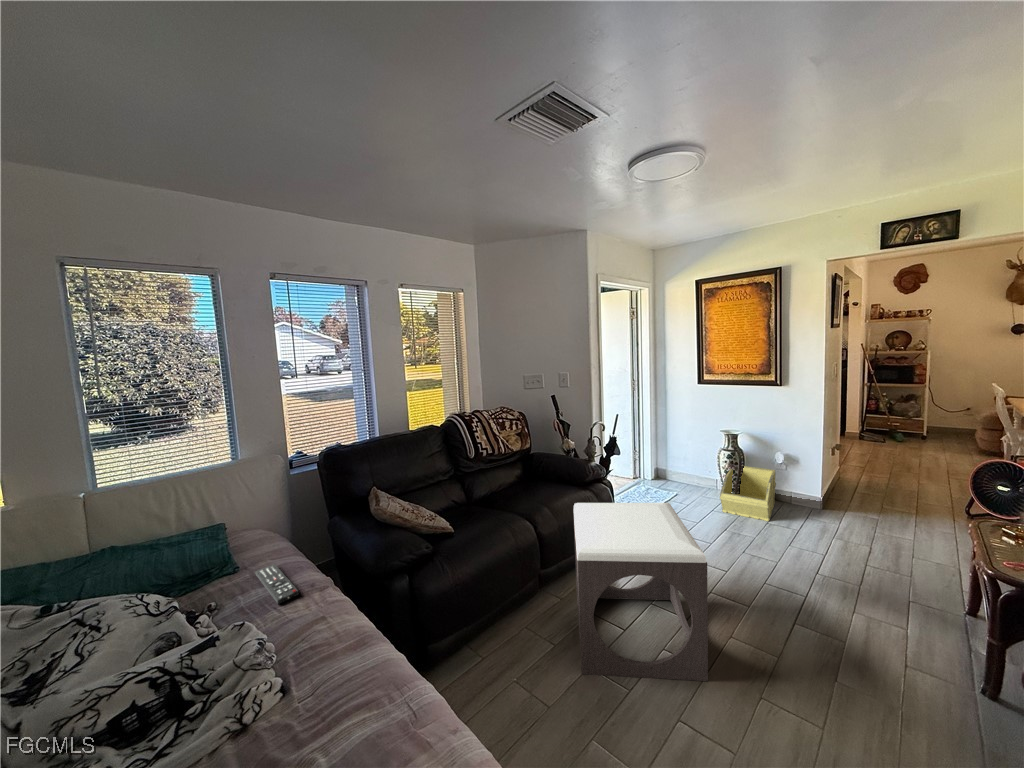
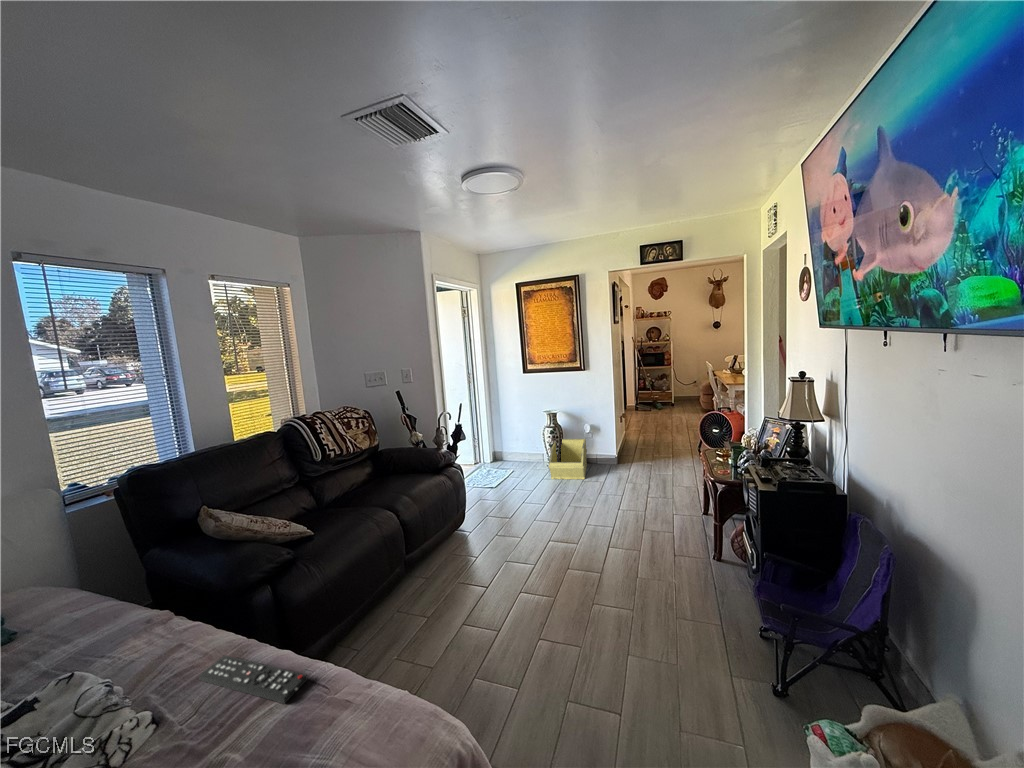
footstool: present [574,503,708,681] -> none [435,470,557,630]
remote control: present [256,564,299,604] -> present [199,655,307,704]

